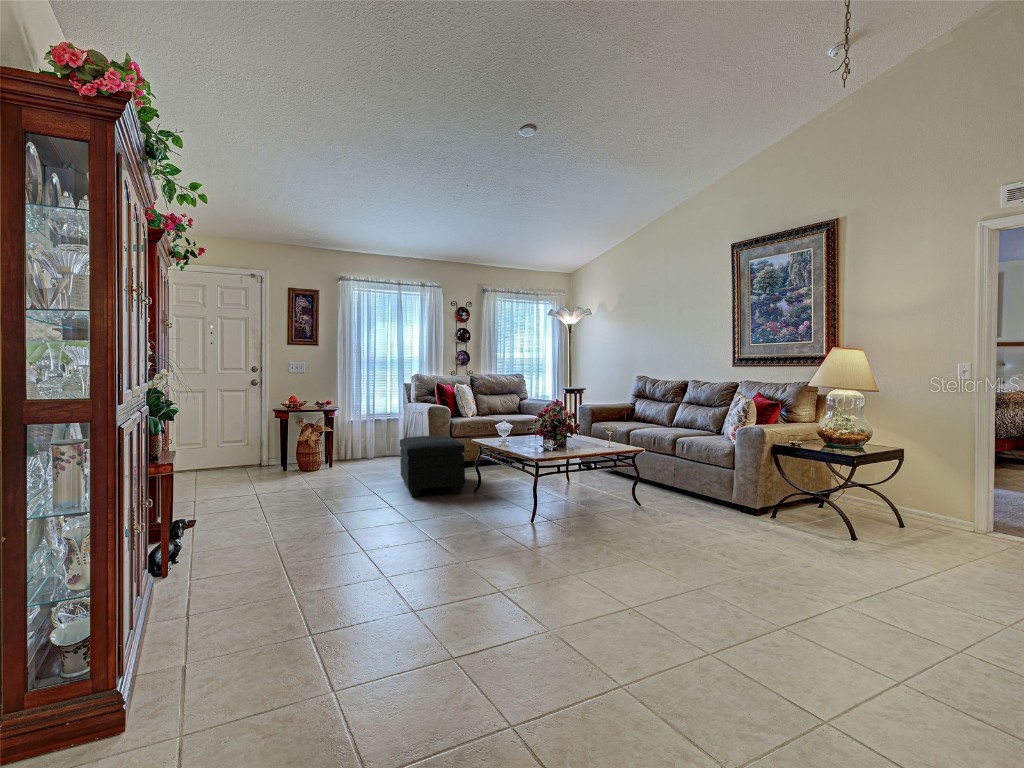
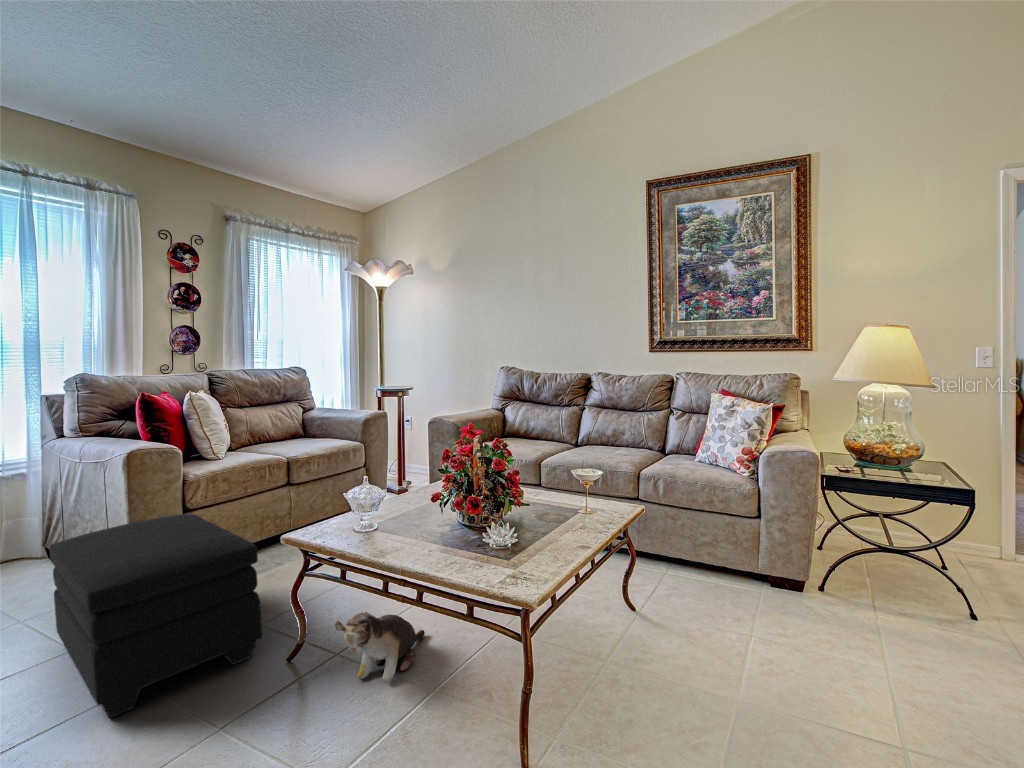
plush toy: none [484,474,531,505] -> present [335,612,425,682]

